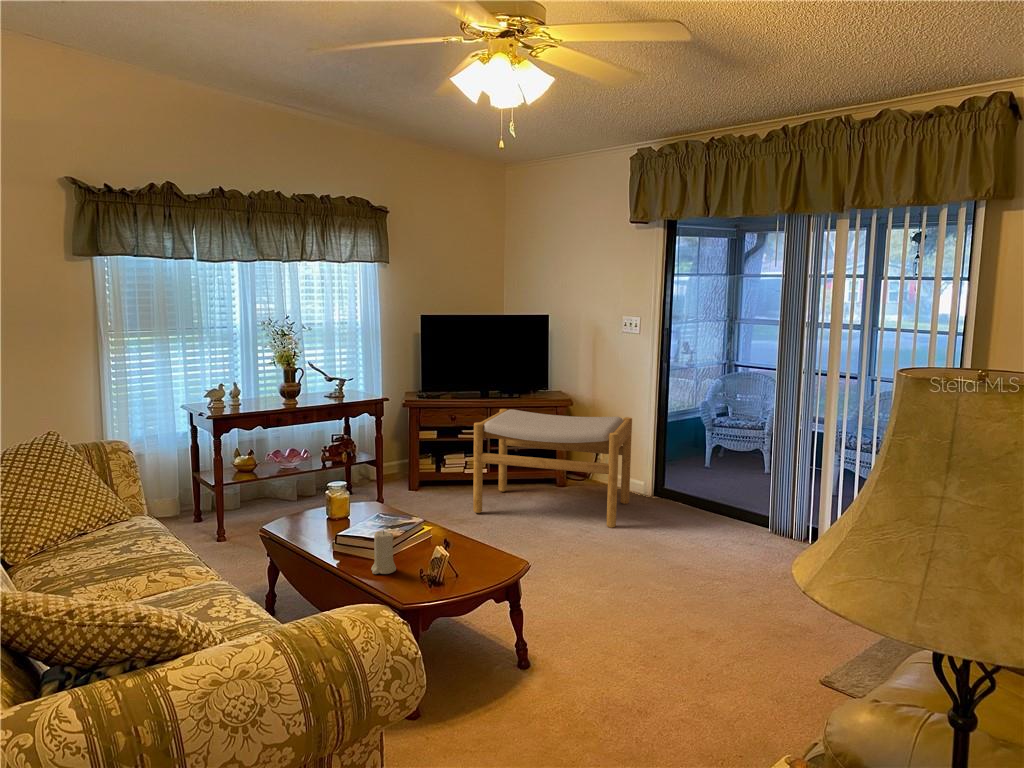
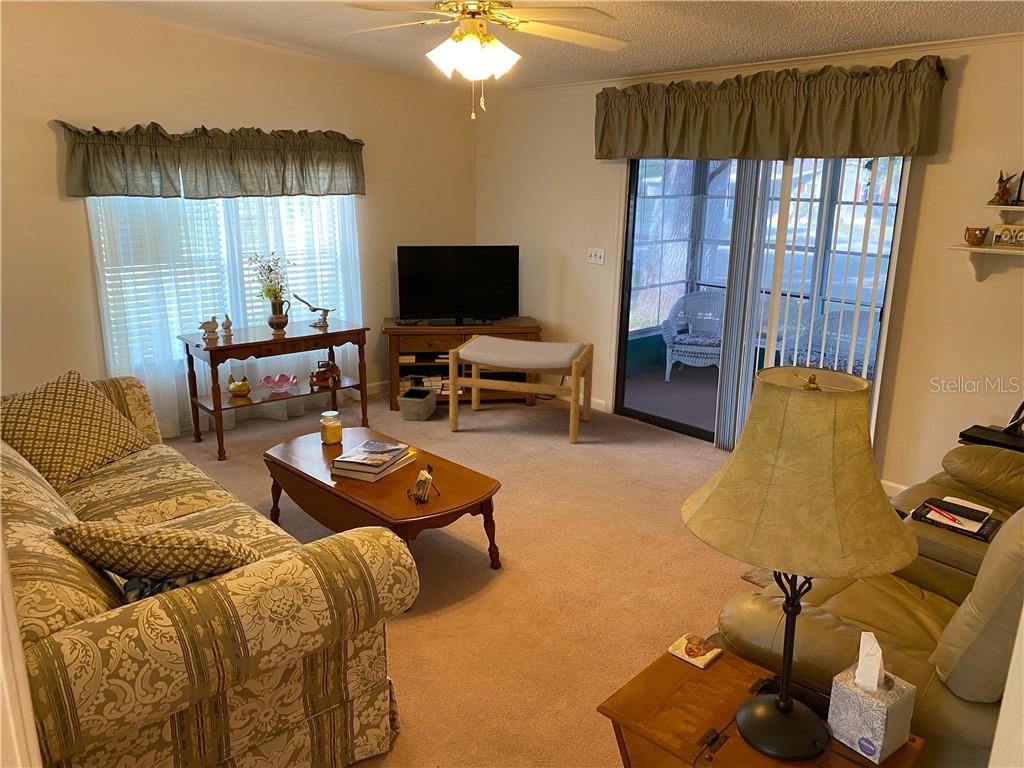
basket: none [416,453,460,503] -> present [397,376,437,421]
candle: present [371,531,396,574] -> none [366,457,387,494]

